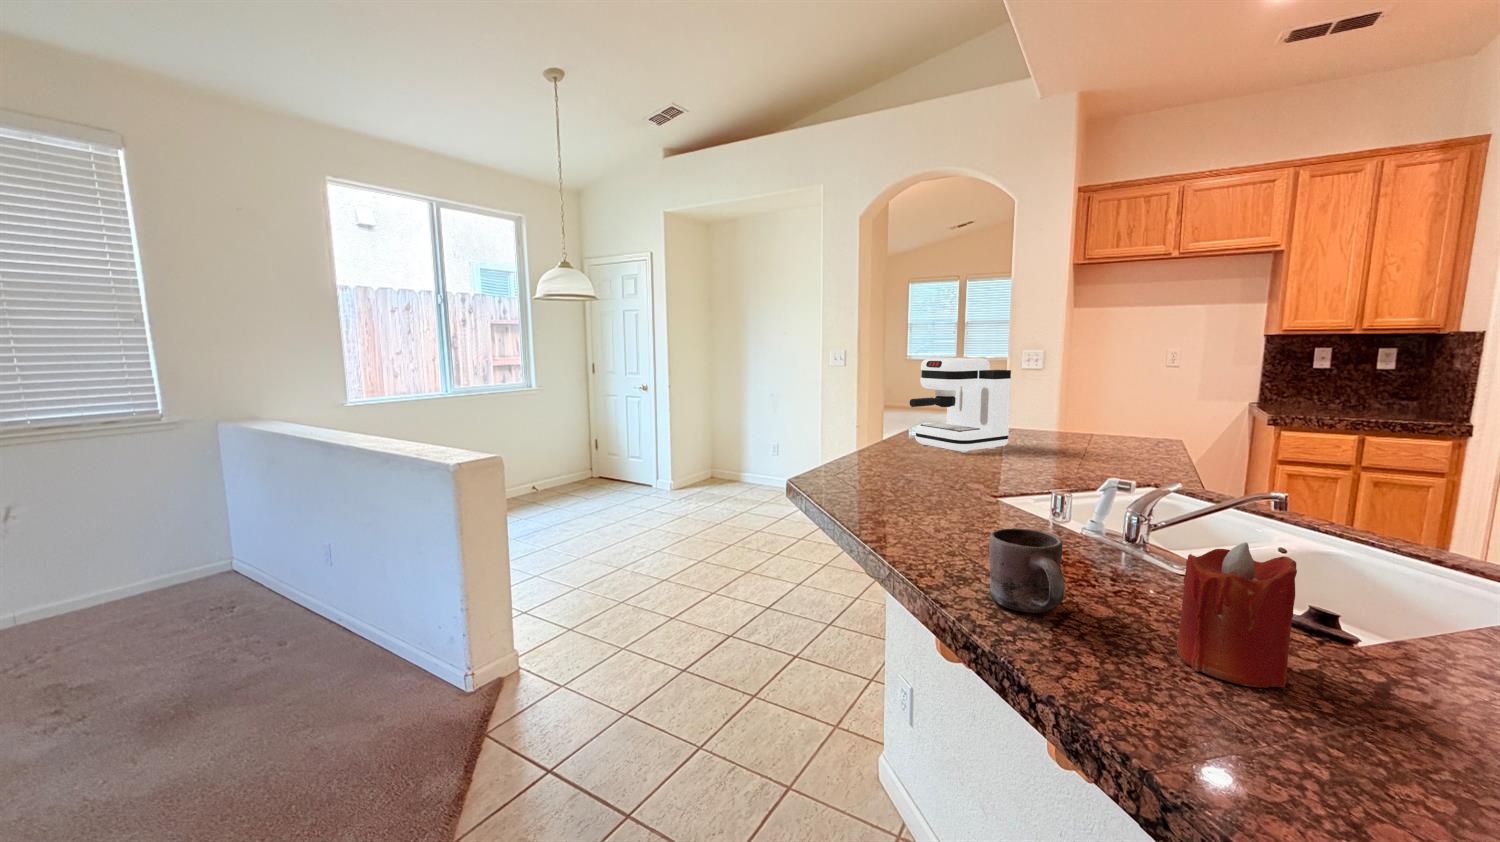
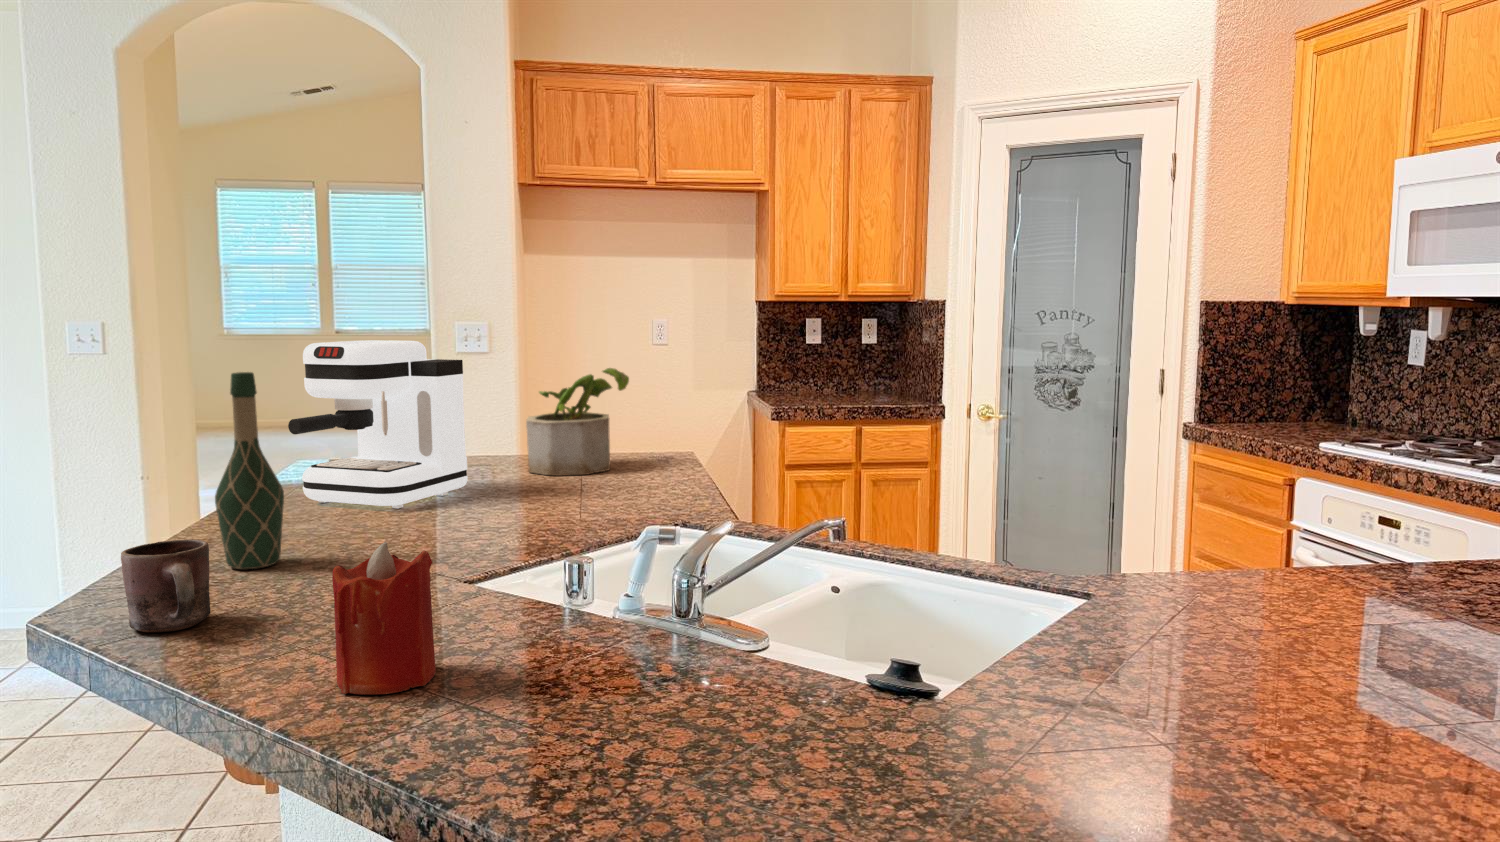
wine bottle: none [867,372,900,472] -> present [215,372,284,569]
potted plant: none [1051,379,1130,447] -> present [526,368,629,476]
mug: present [989,528,1065,613] -> present [121,539,211,632]
candle: present [1177,542,1297,688] -> present [332,542,436,695]

